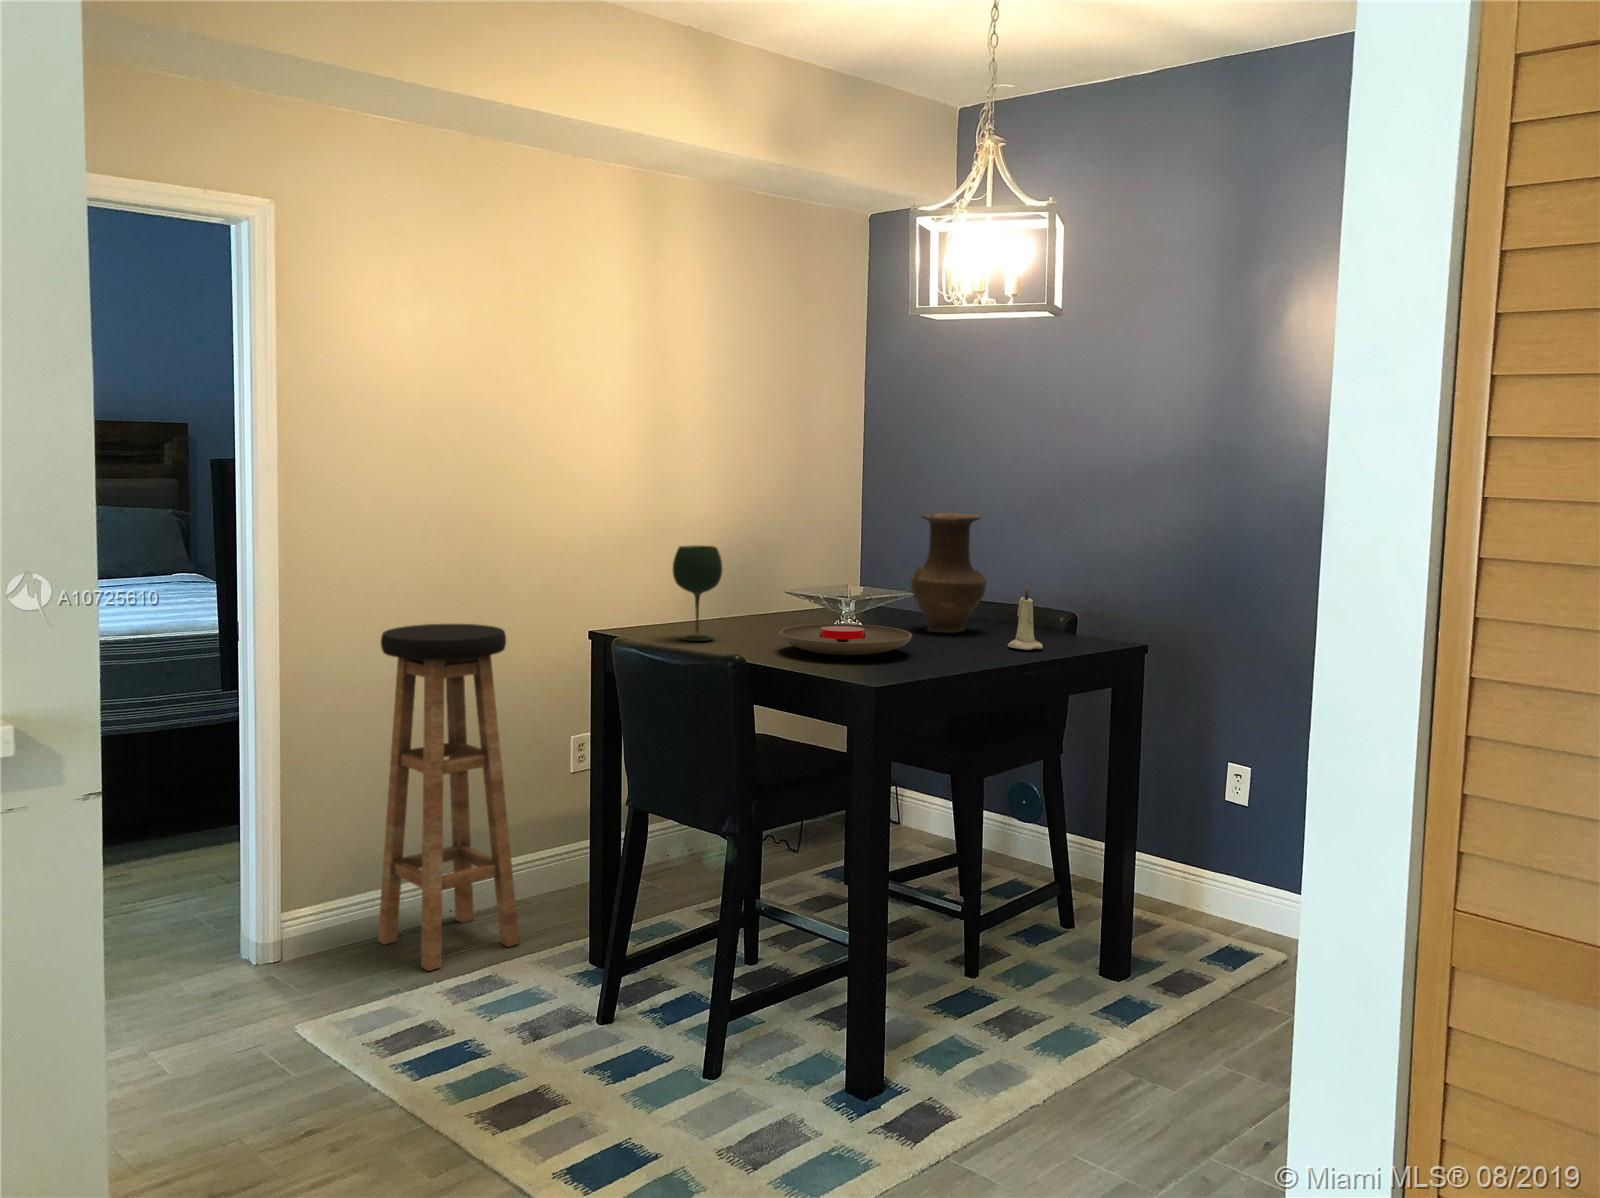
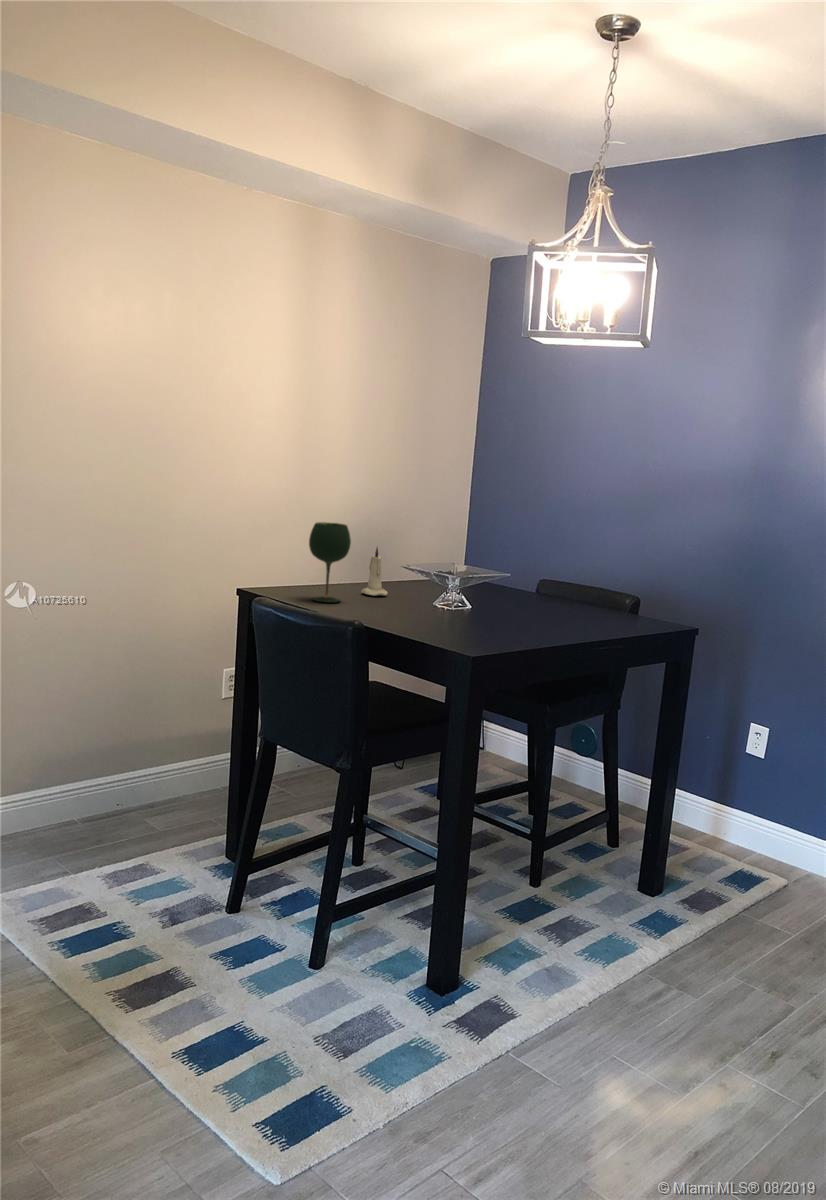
vase: present [911,513,987,633] -> none [506,507,567,606]
candle: present [1008,587,1043,650] -> present [361,547,388,596]
bar stool: present [378,624,519,971] -> none [55,574,170,857]
plate: present [779,624,912,655] -> none [394,594,505,623]

